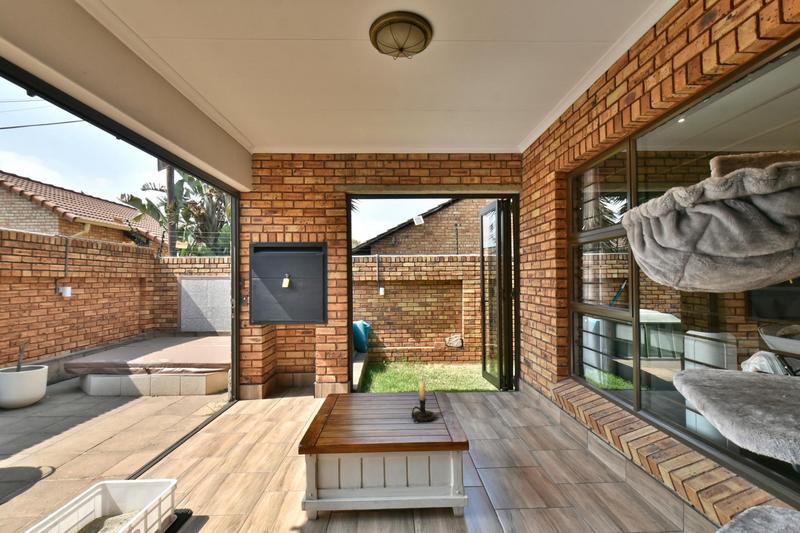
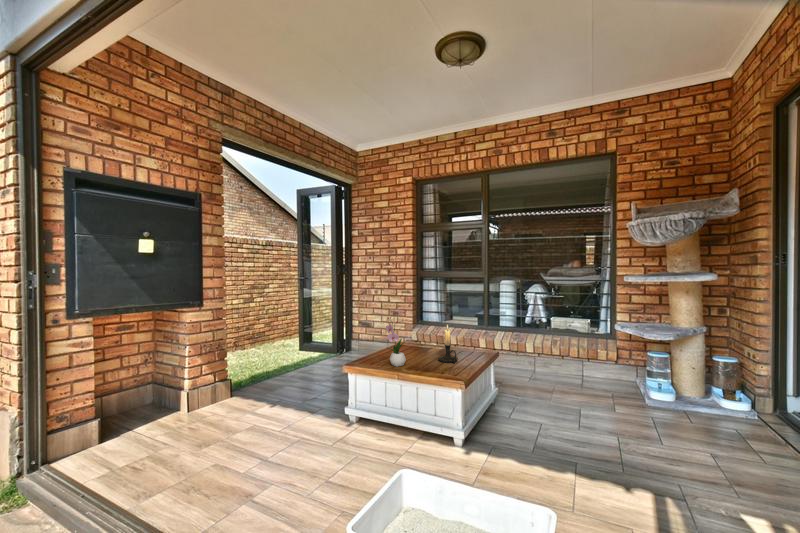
flower arrangement: none [366,354,384,407] -> present [386,317,406,367]

